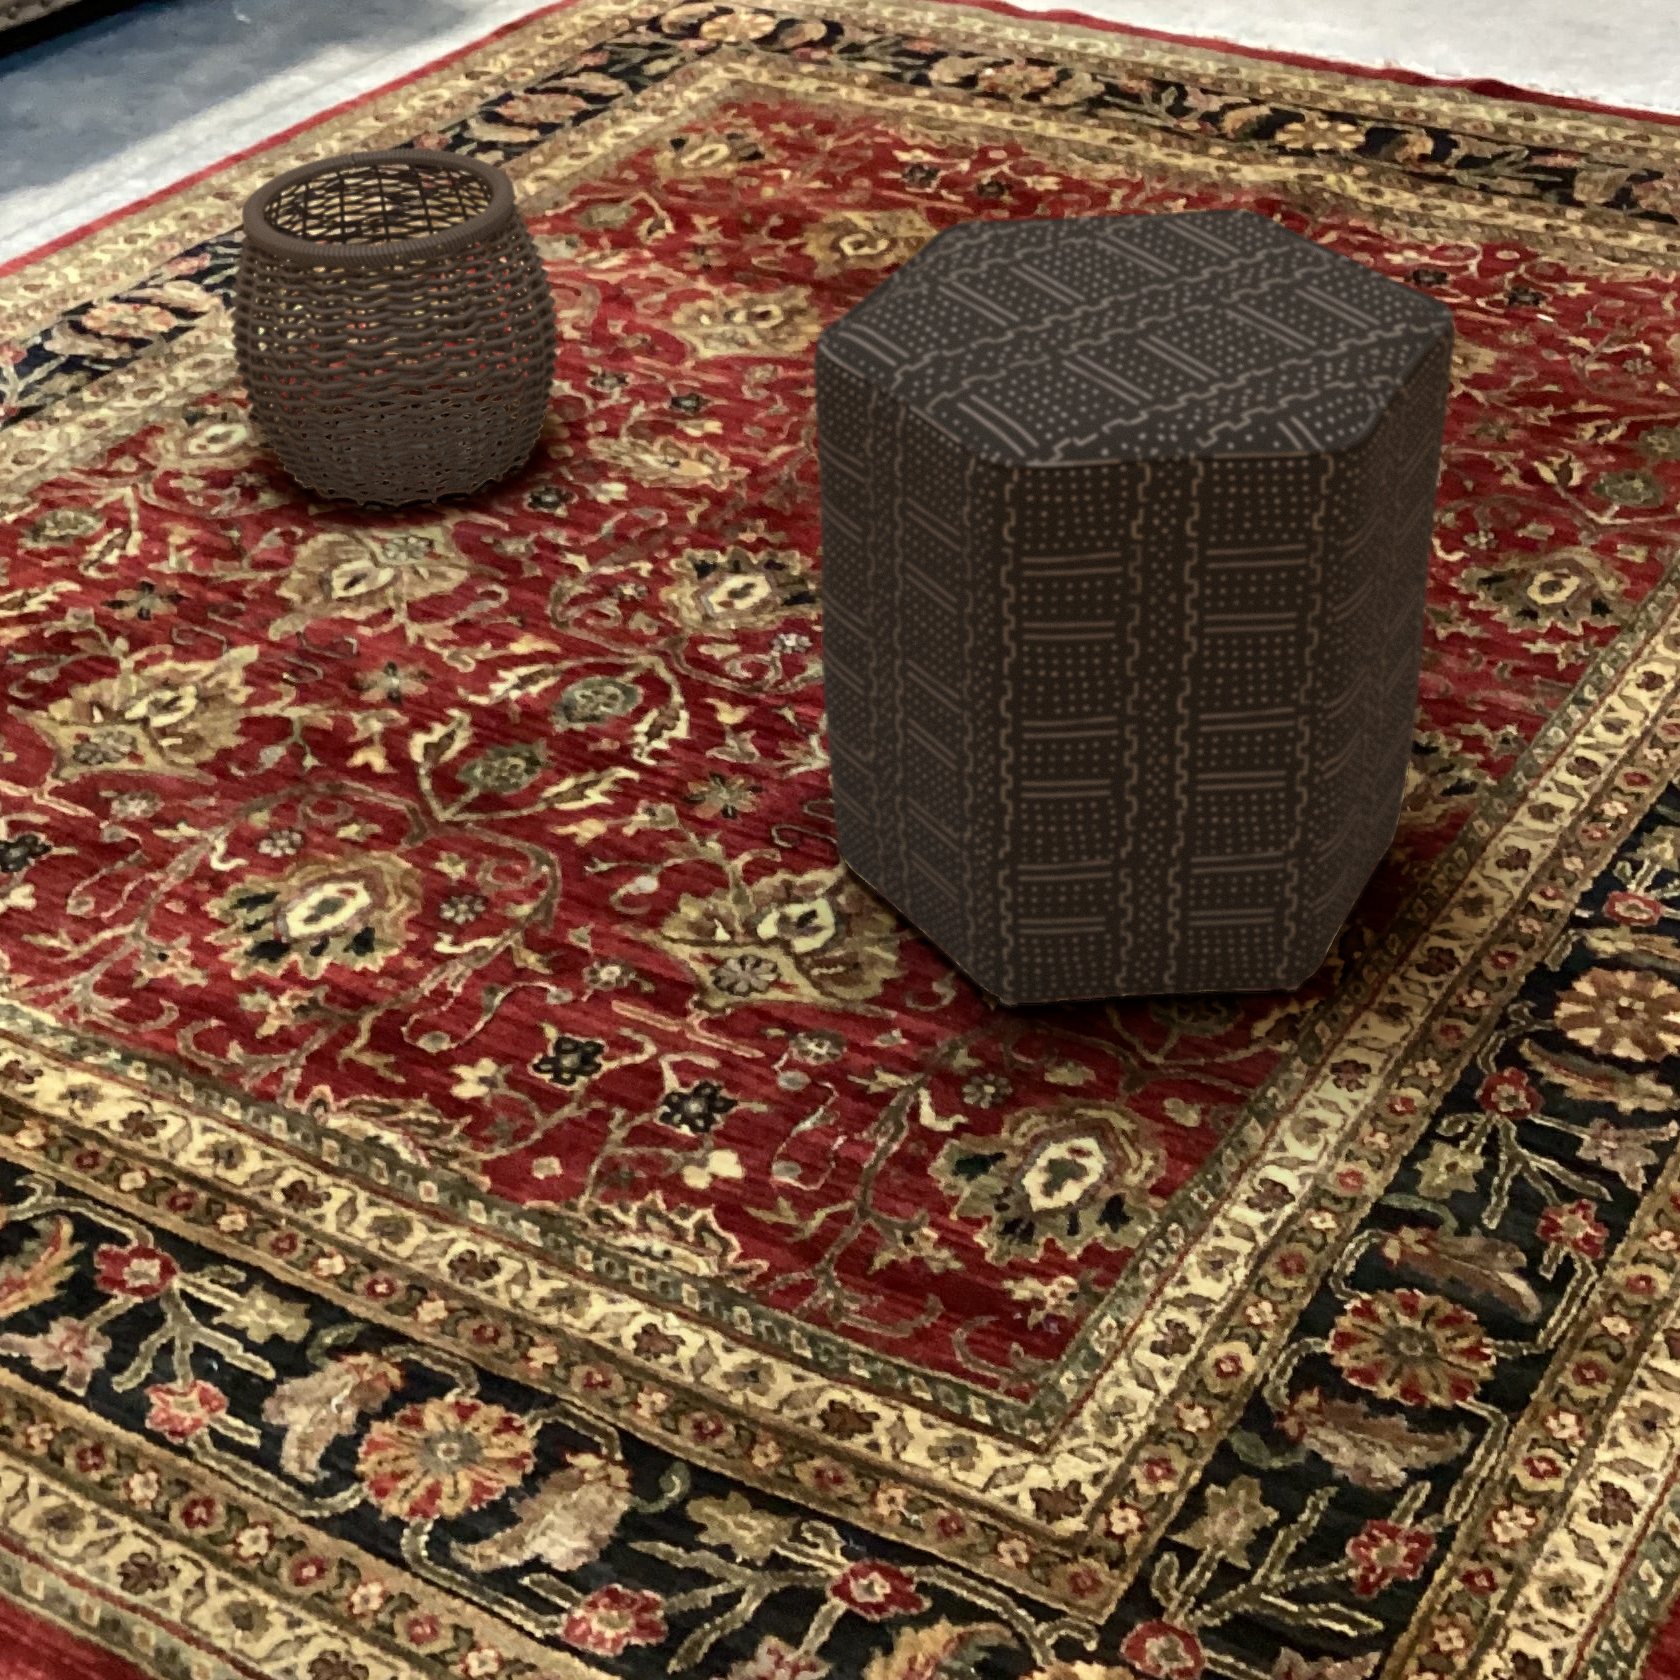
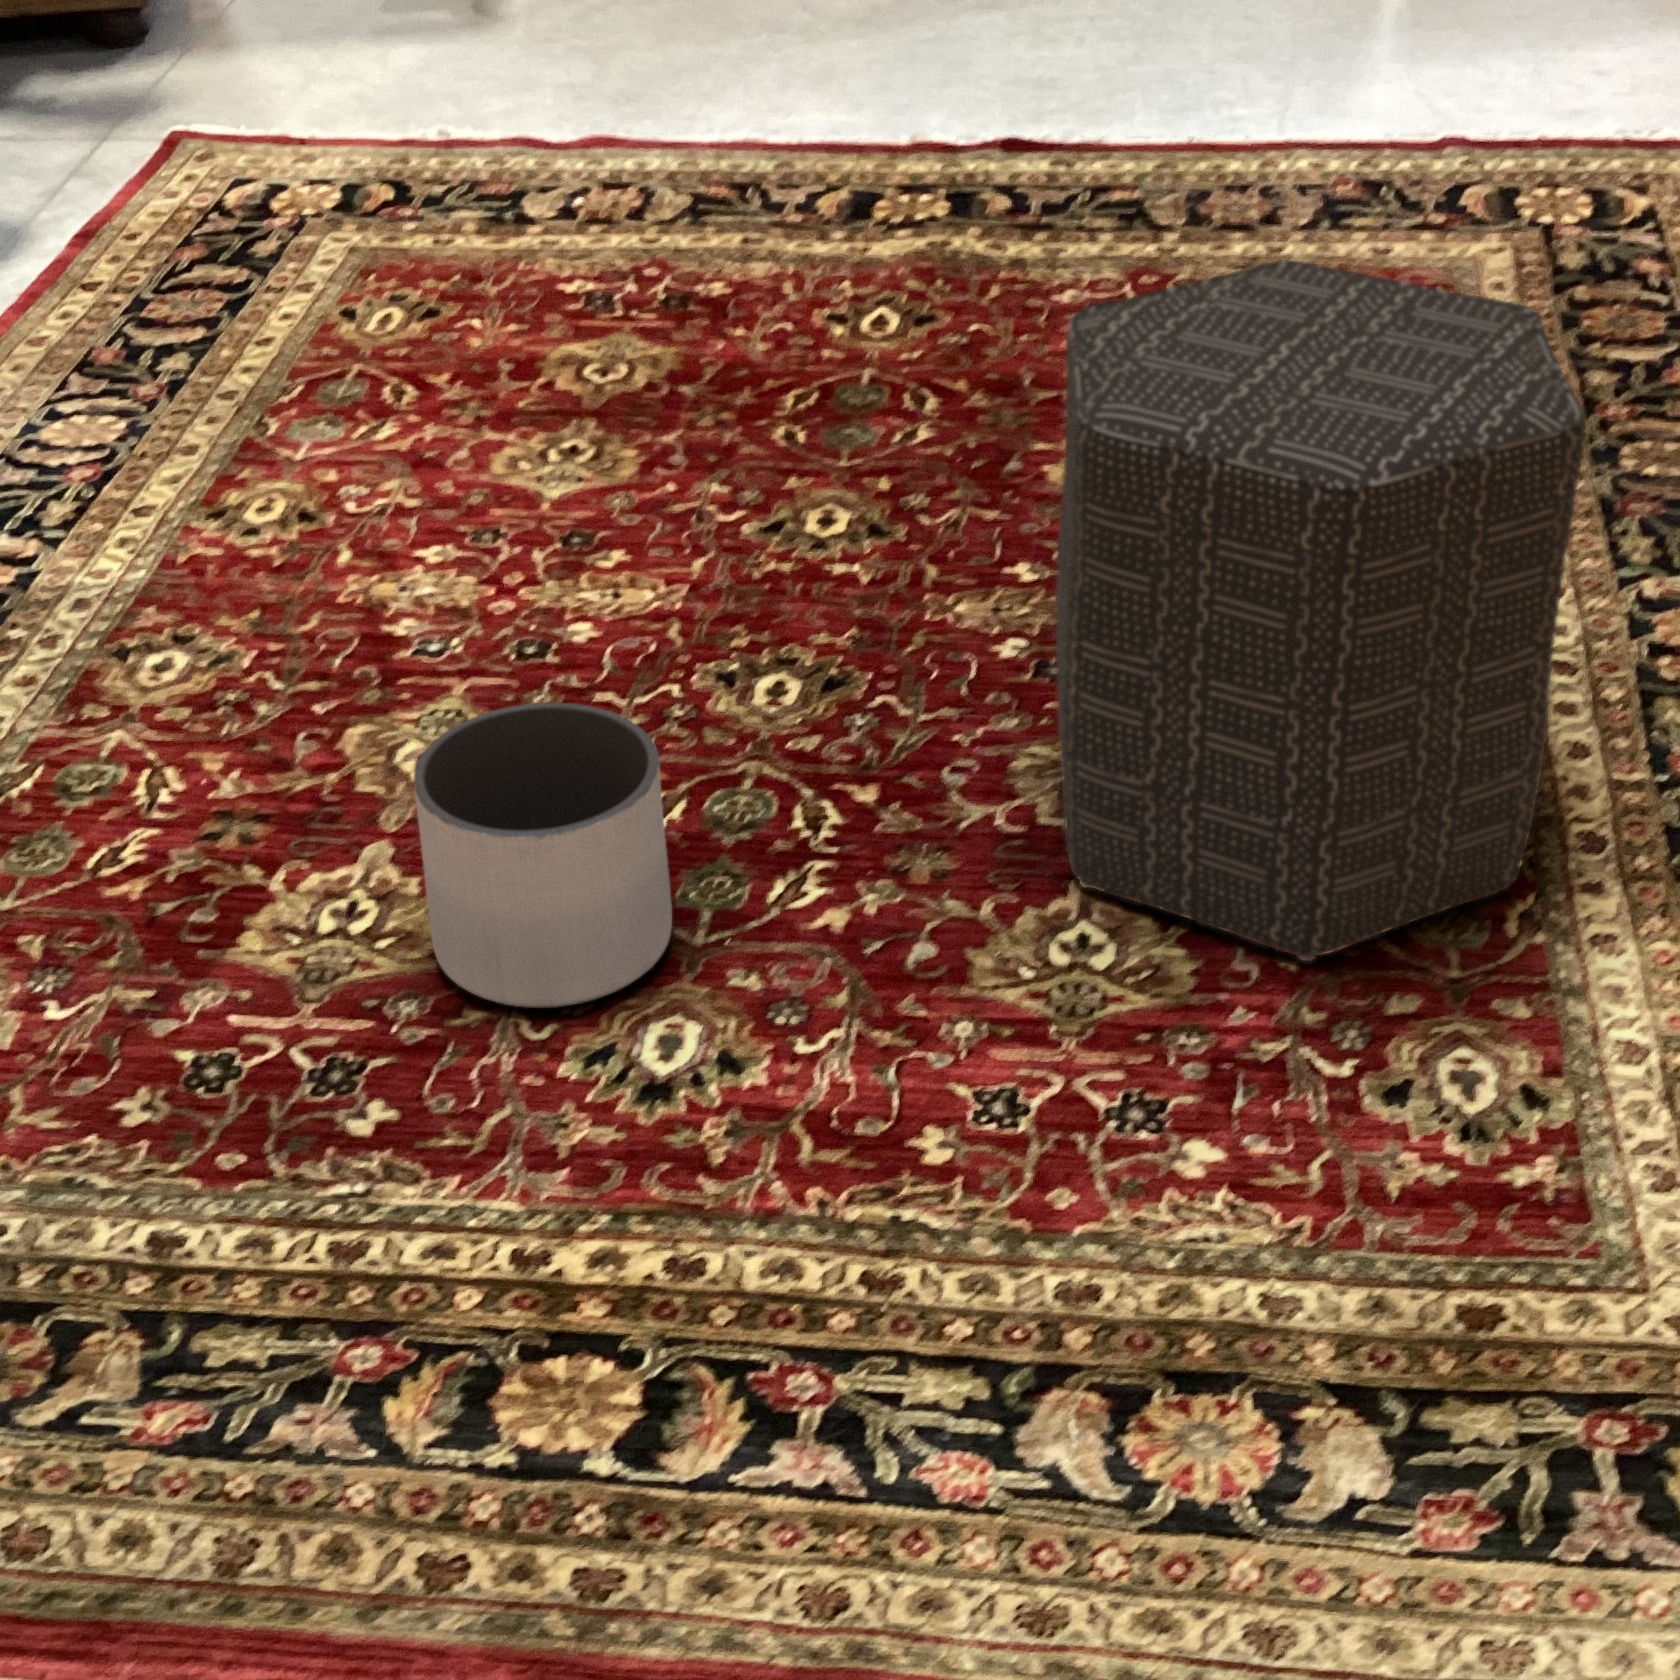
woven basket: present [230,148,558,507] -> none [187,345,510,695]
planter: none [151,532,434,846] -> present [414,703,672,1008]

